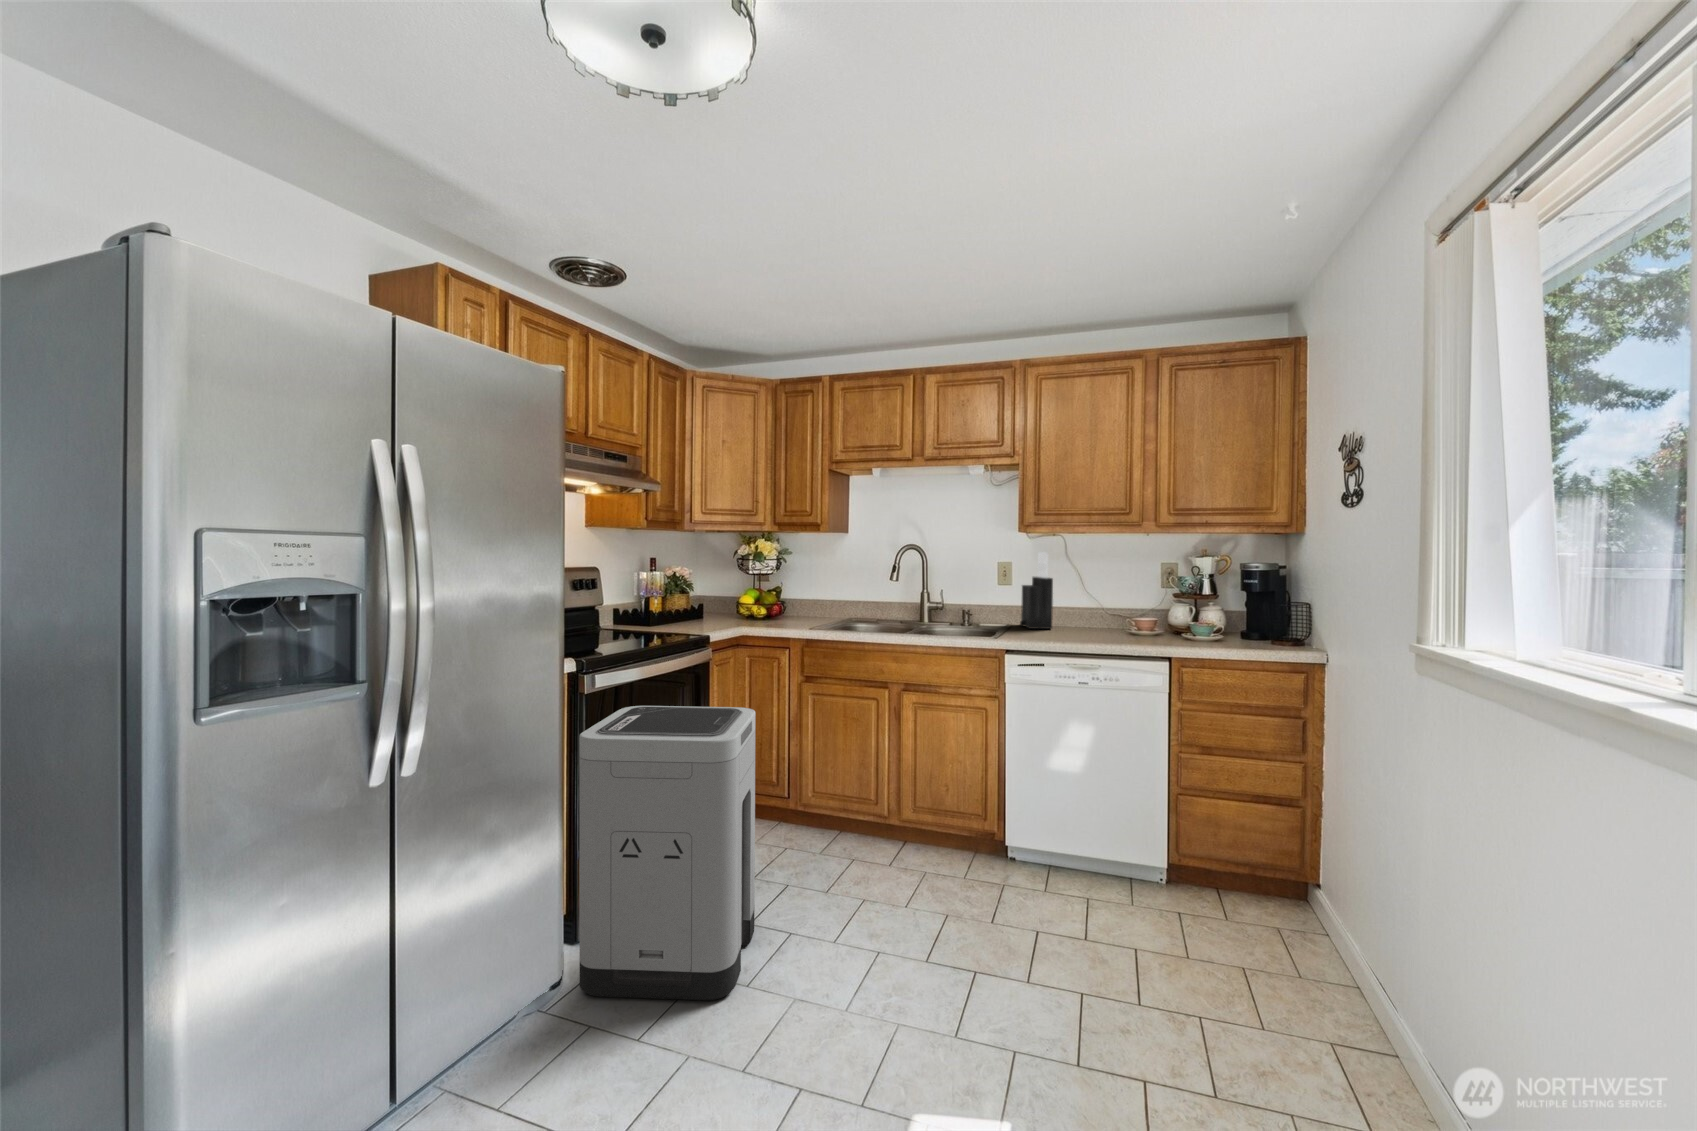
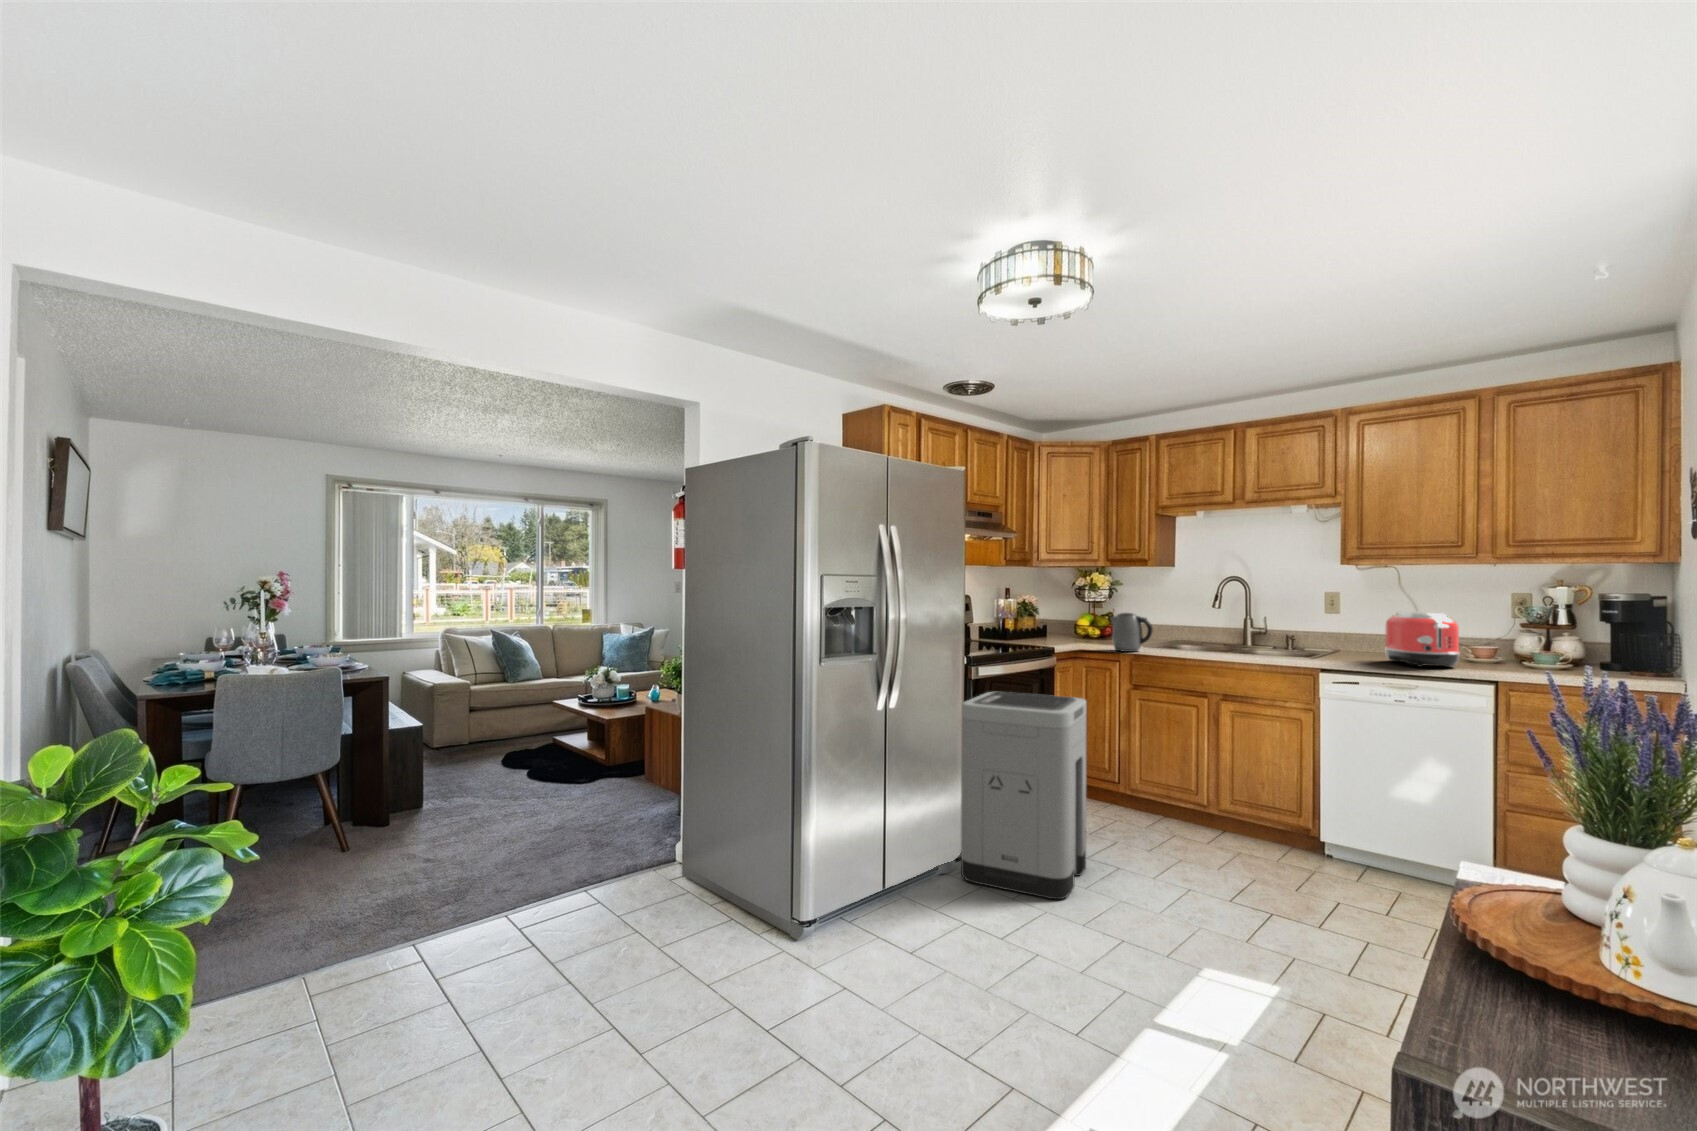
knife block: present [1020,552,1053,629] -> none [1346,583,1380,655]
toaster: none [1062,584,1132,643] -> present [1385,612,1460,667]
kettle: none [779,589,827,637] -> present [1111,613,1153,652]

